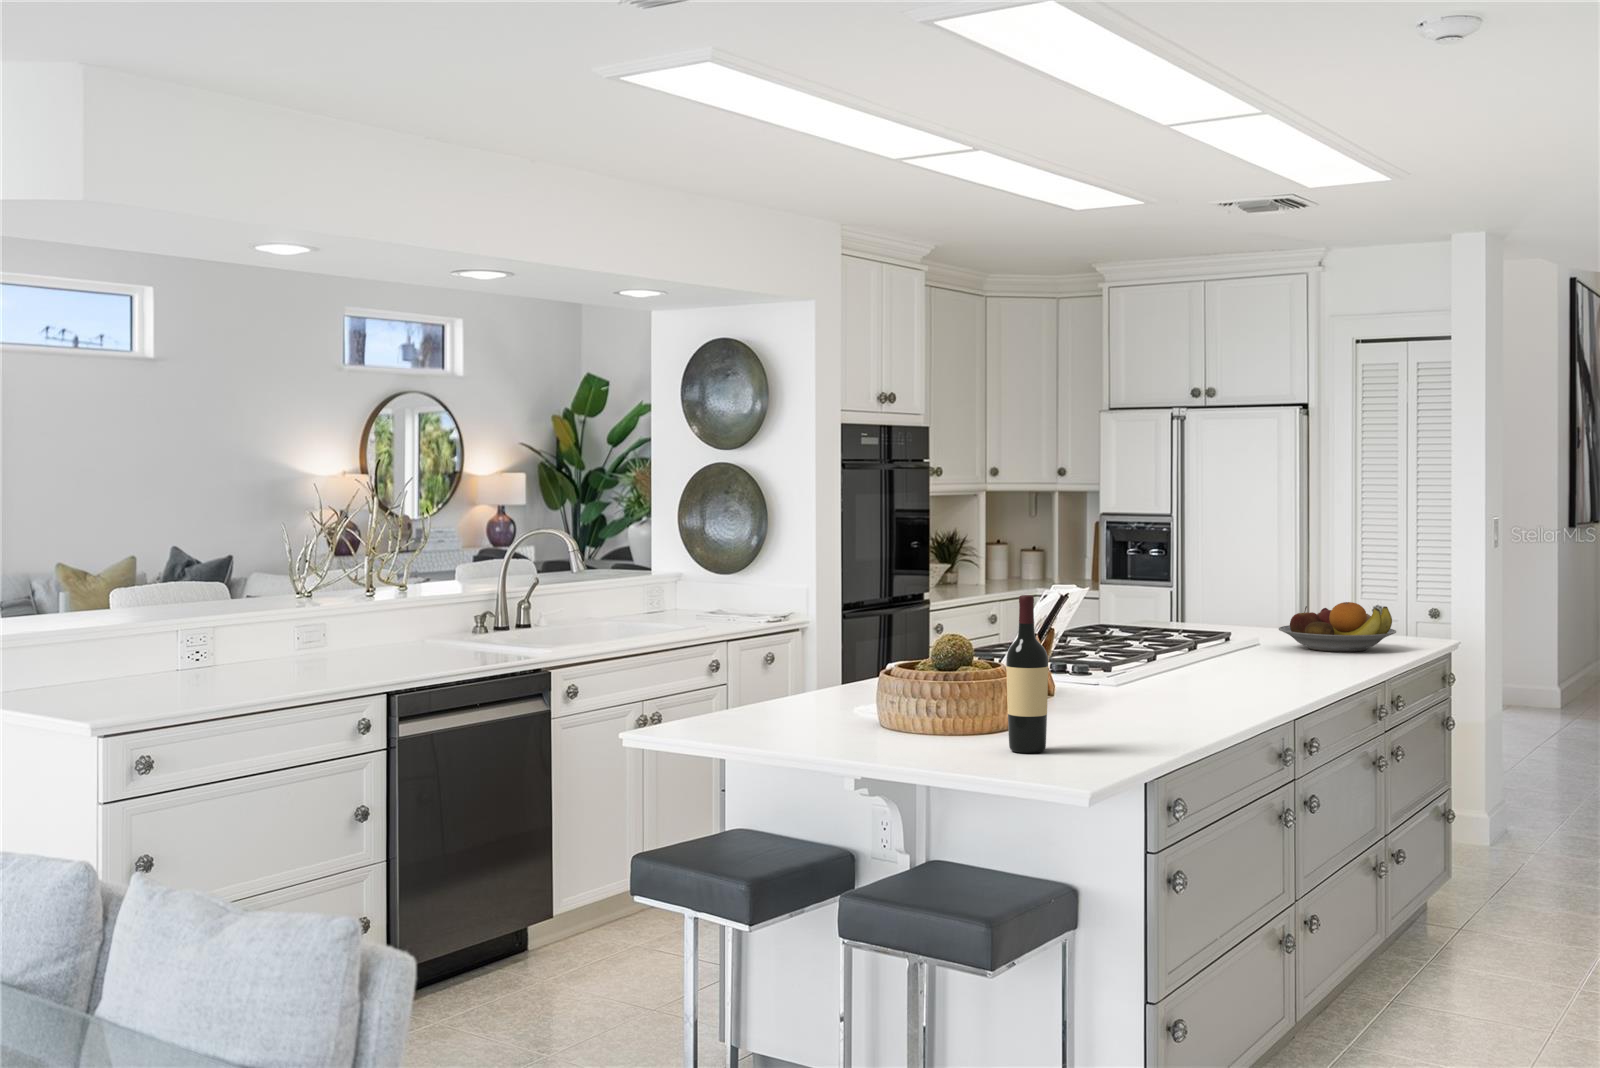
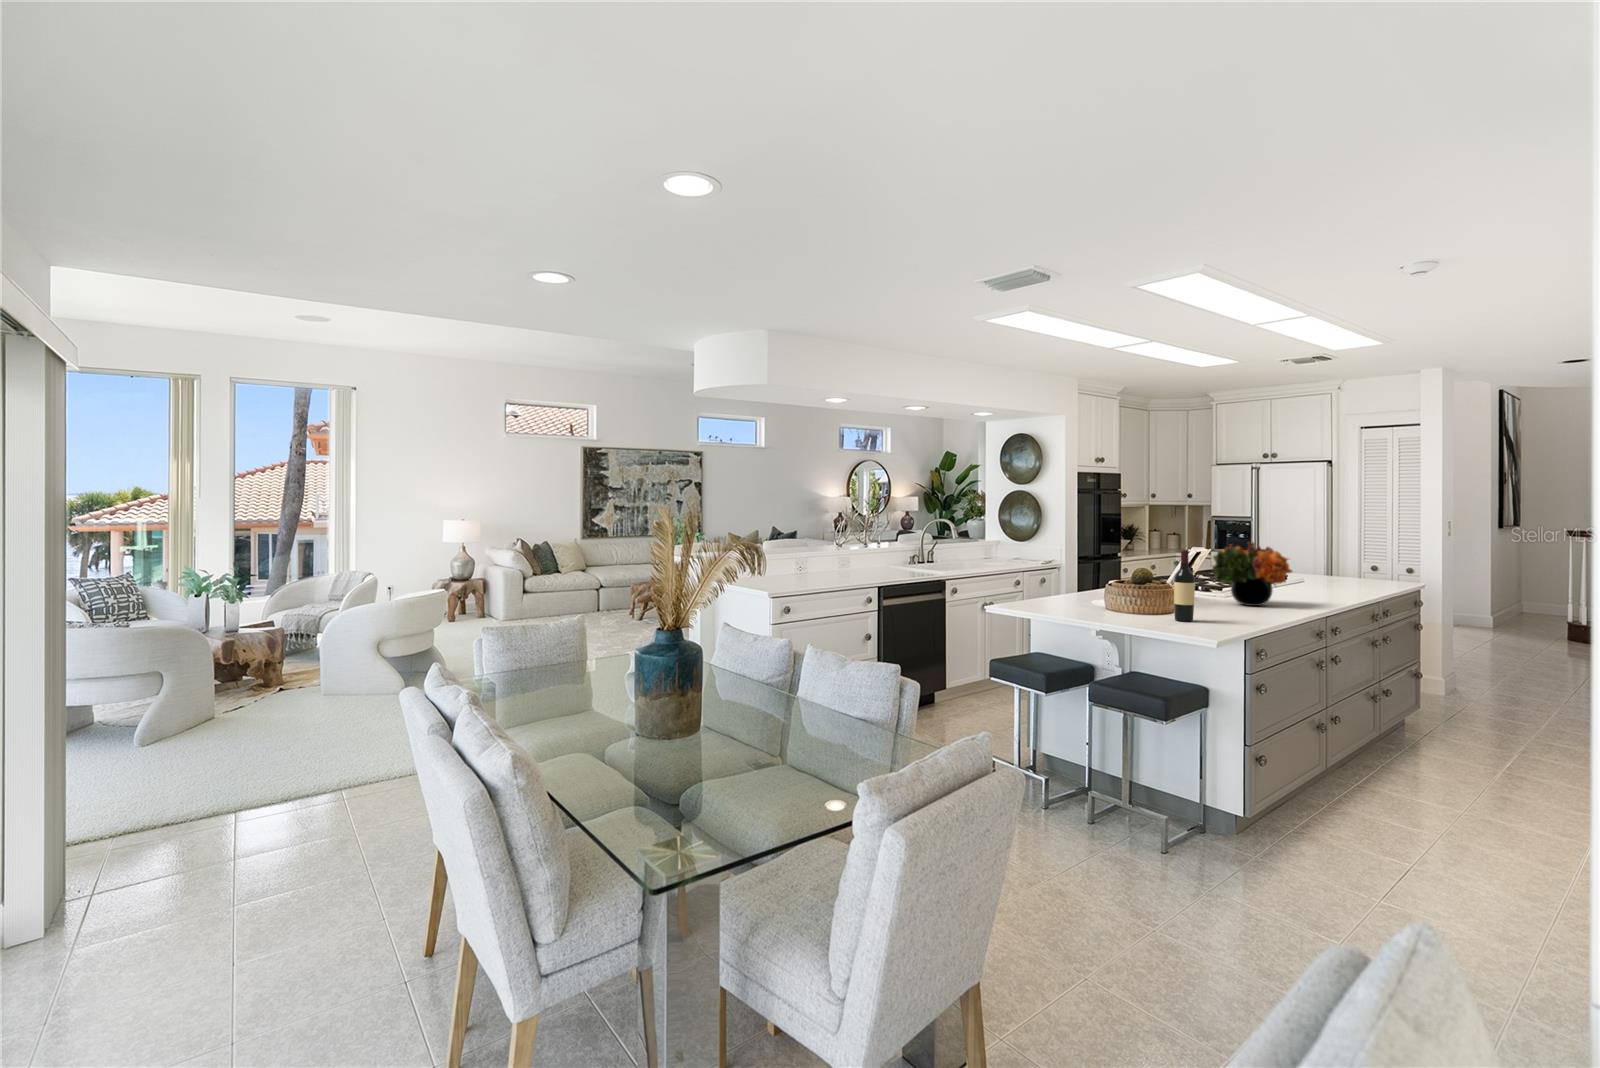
flower arrangement: none [1082,571,1238,705] -> present [1212,542,1292,606]
fruit bowl: present [1279,602,1396,652] -> none [1315,562,1385,587]

